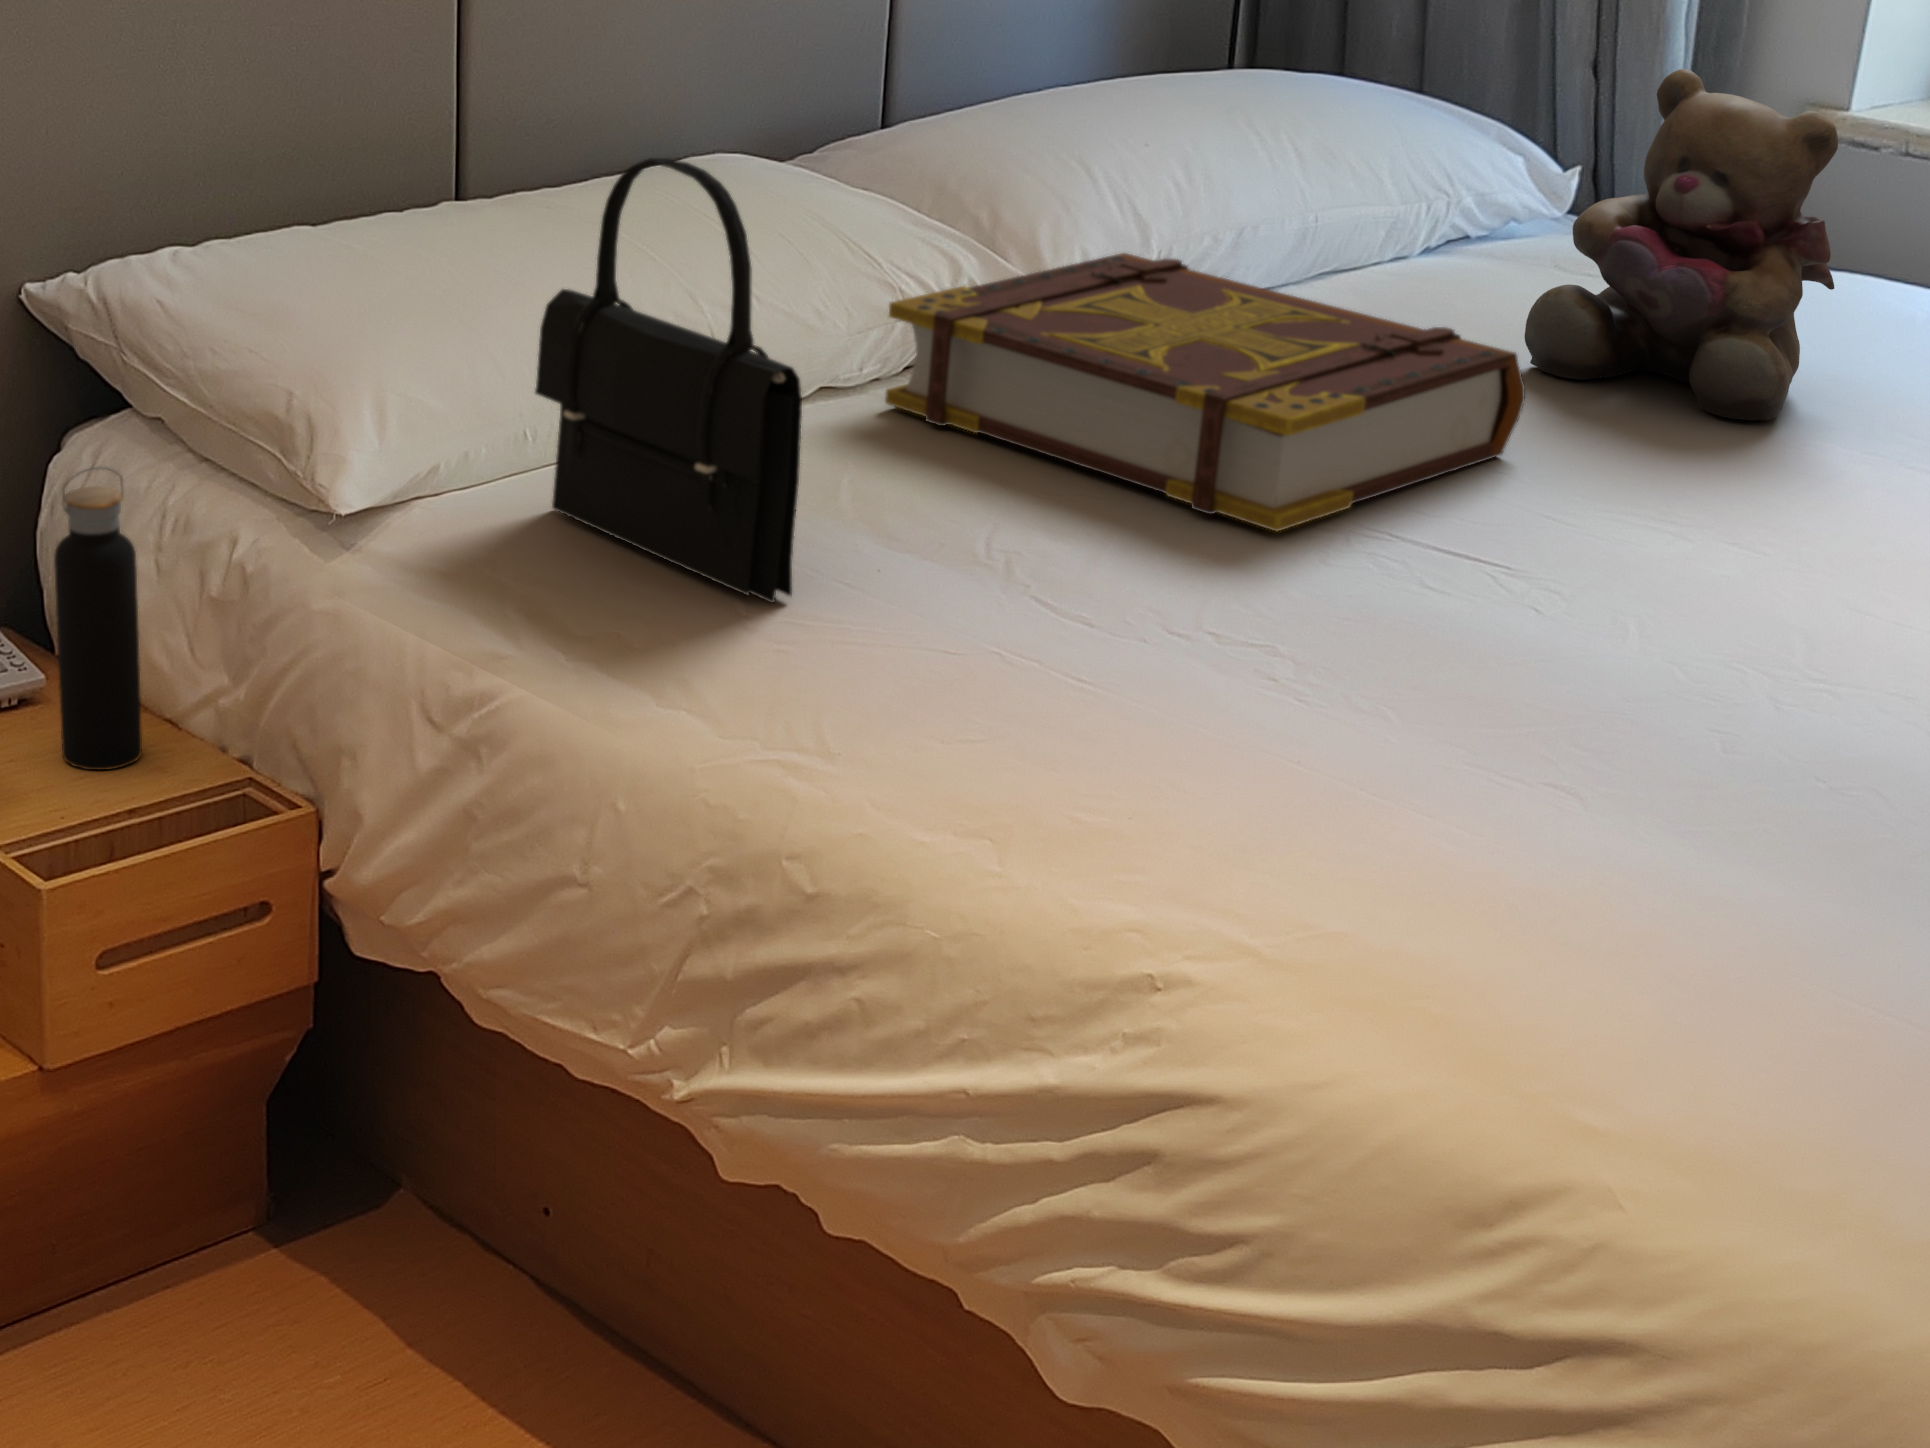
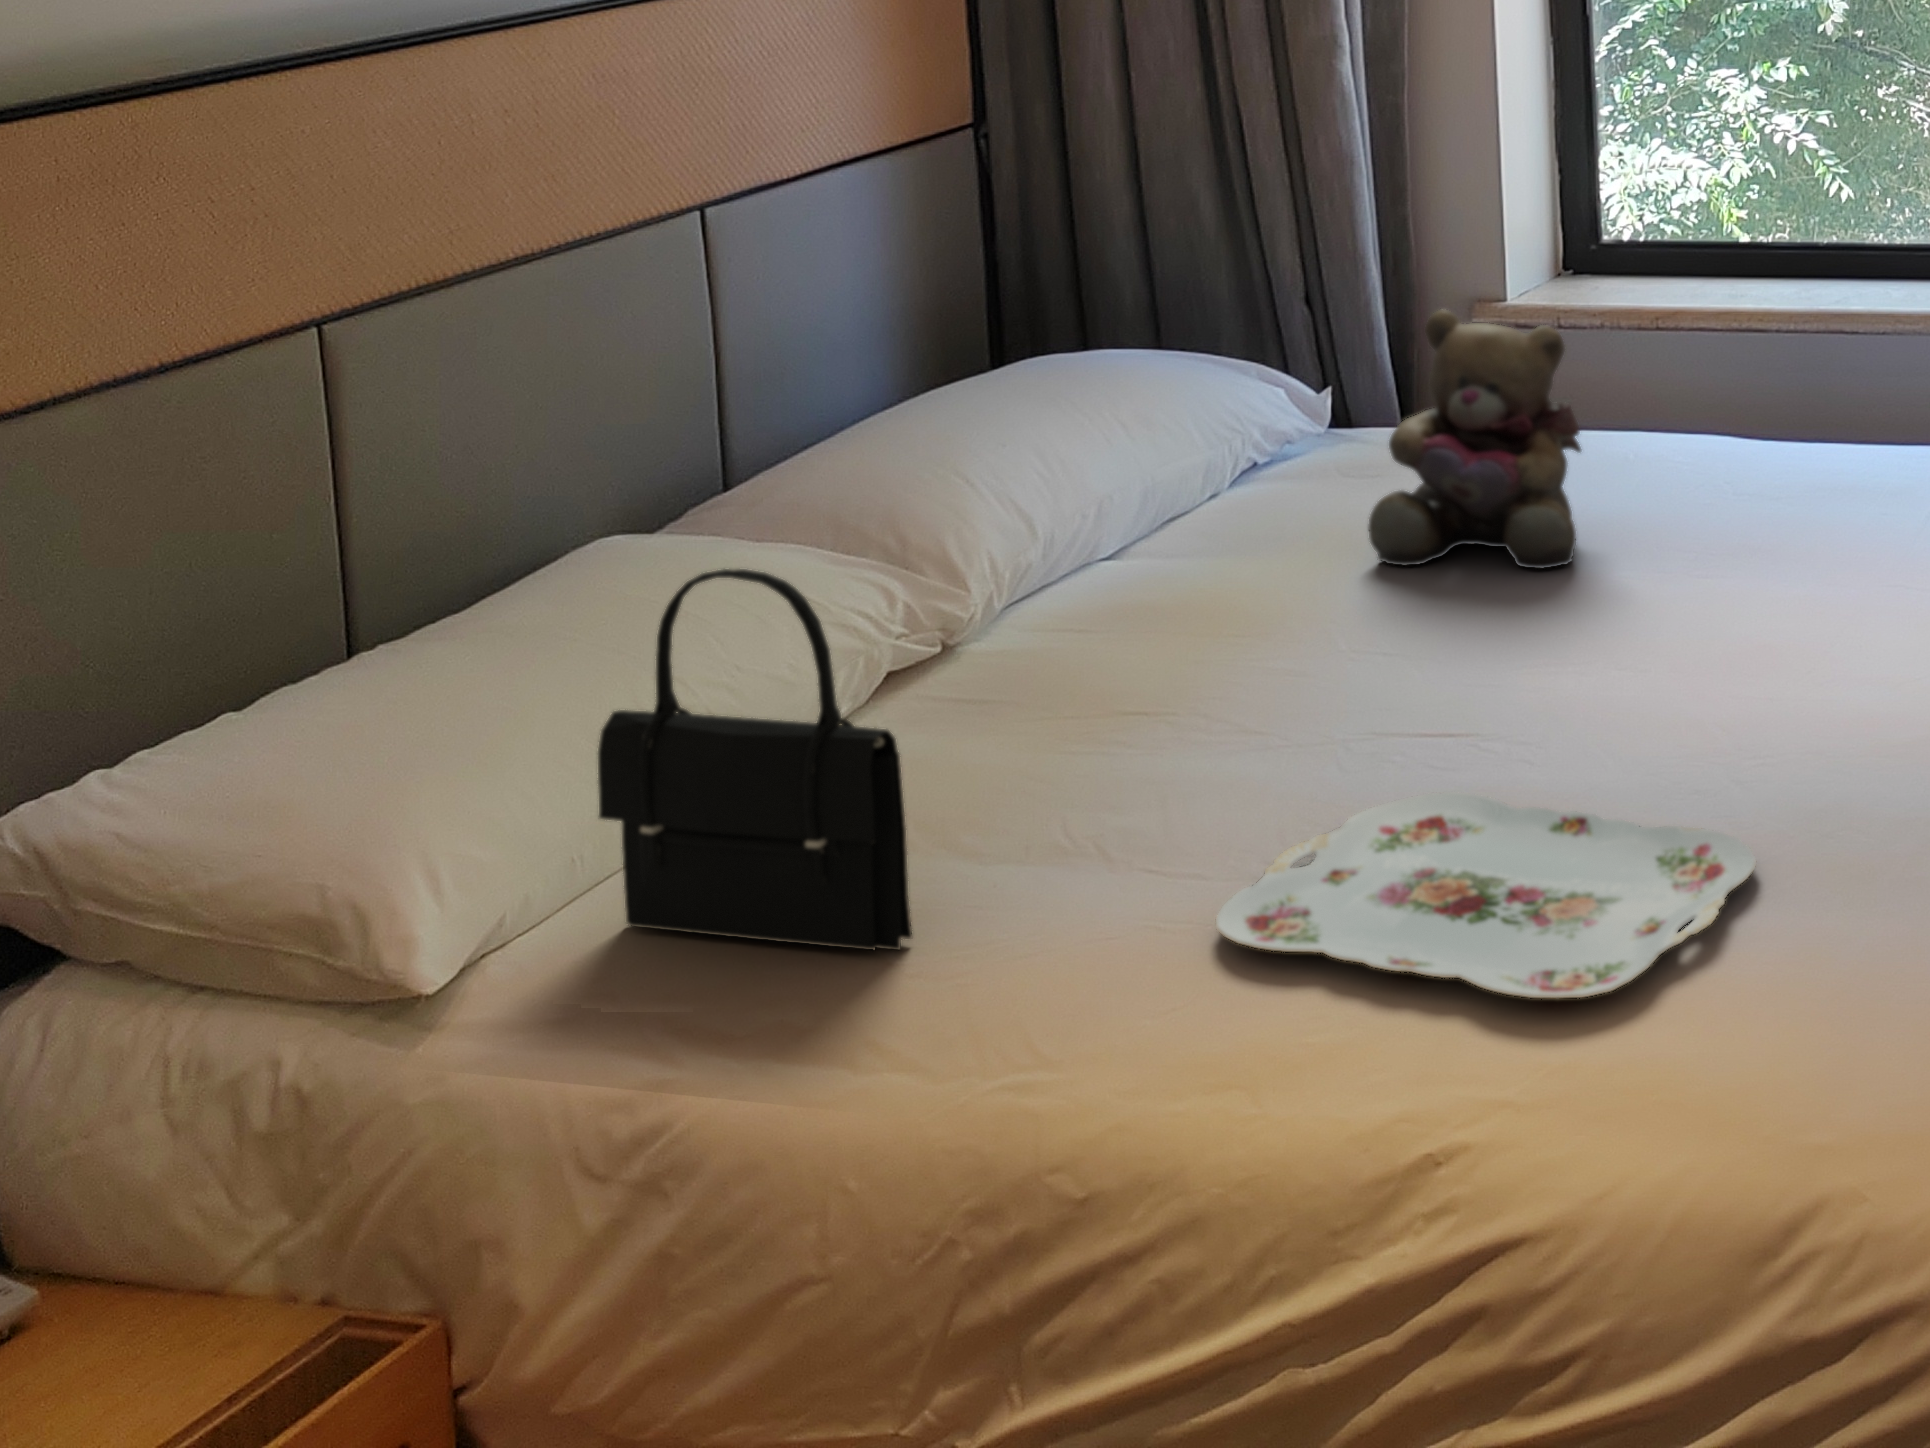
book: present [885,253,1525,531] -> none [871,542,1409,757]
water bottle: present [54,467,142,770] -> none [80,1028,200,1377]
serving tray: none [1089,610,1786,884] -> present [1216,792,1756,999]

